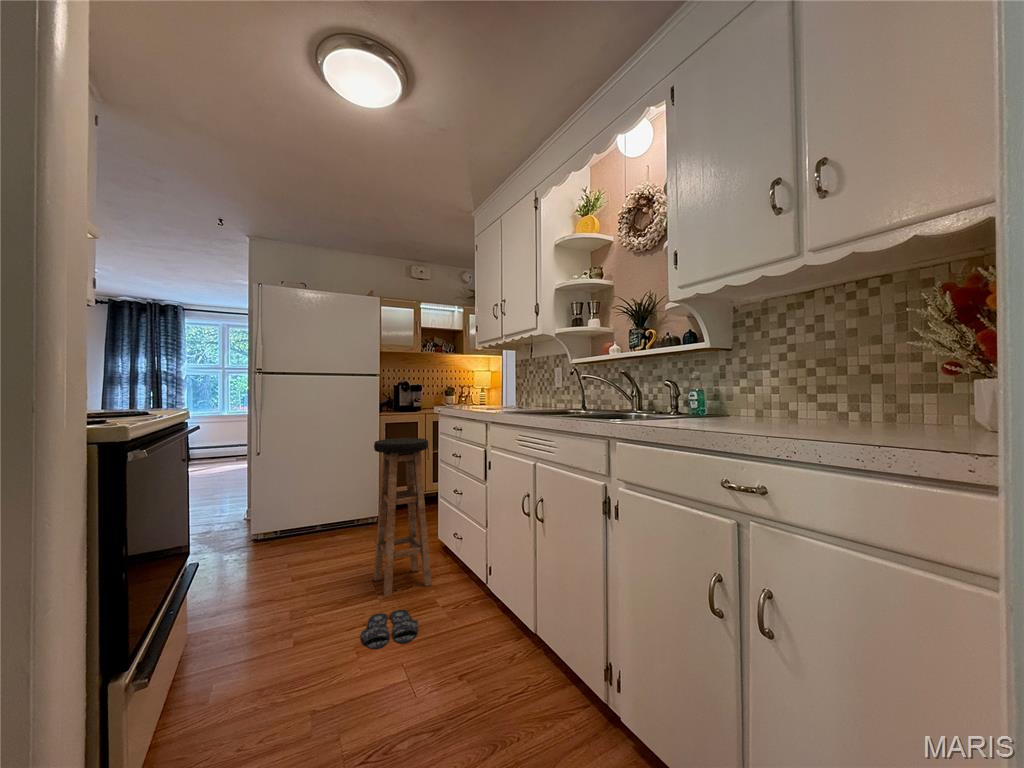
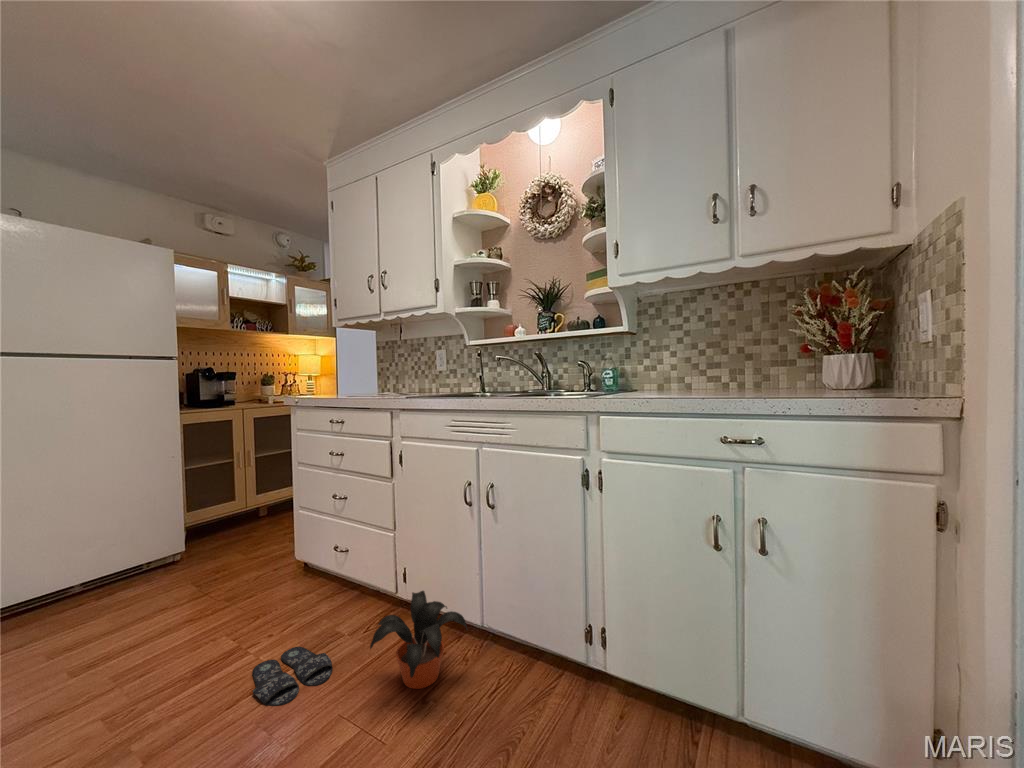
bar stool: present [374,438,432,597] -> none [224,435,314,641]
potted plant: none [427,588,511,676] -> present [370,591,467,689]

